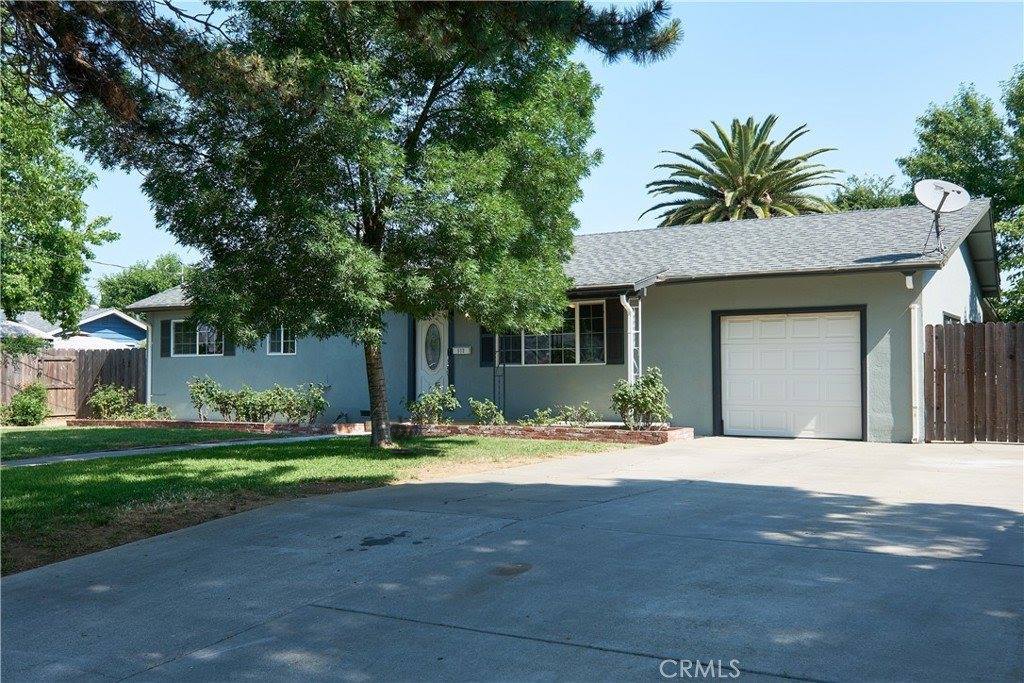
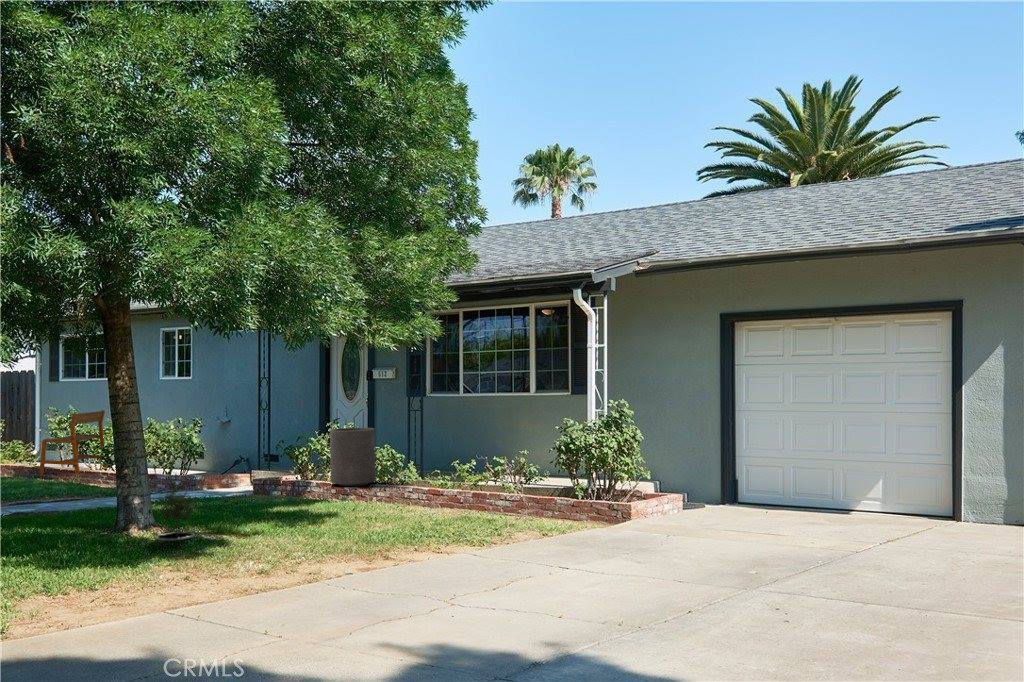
bench: none [206,379,247,426] -> present [39,410,107,474]
trash can: none [441,389,472,429] -> present [330,428,375,486]

